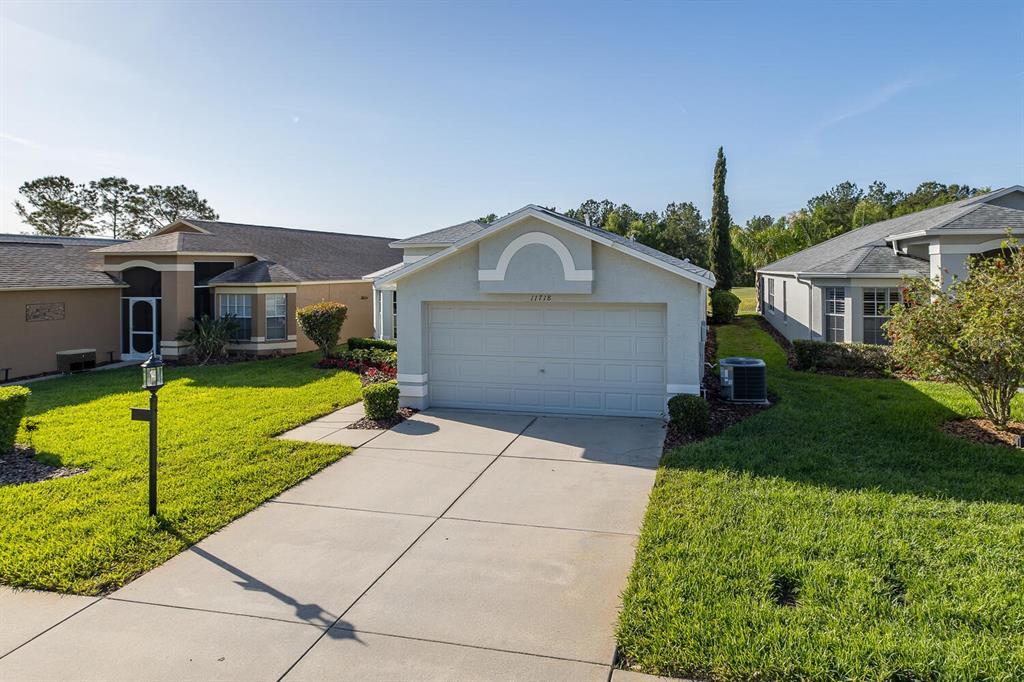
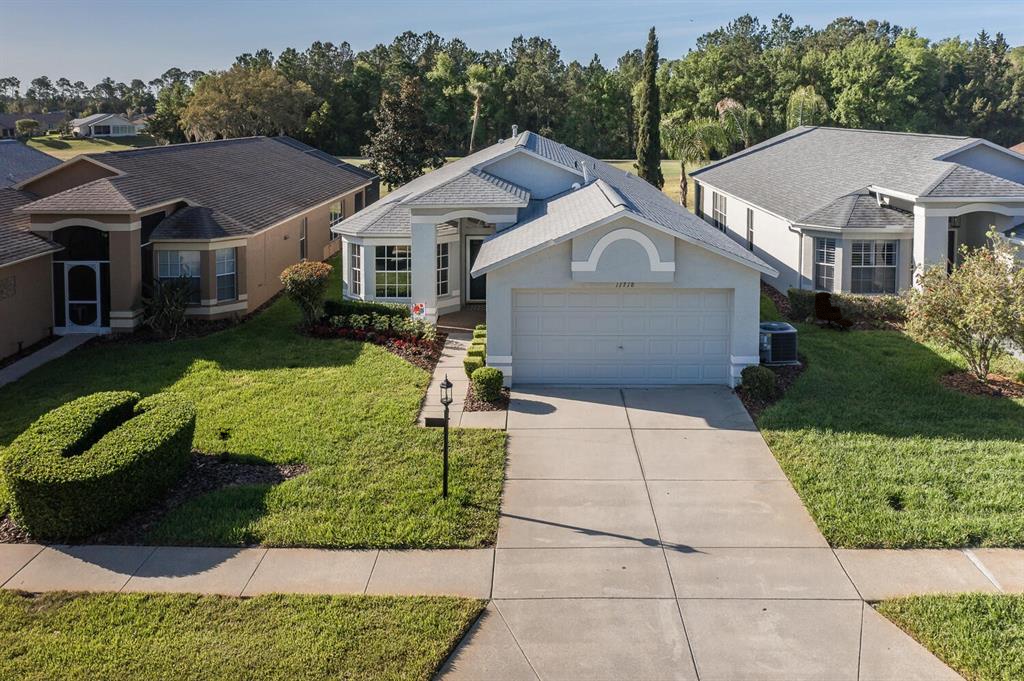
lounge chair: none [808,335,853,377] -> present [814,292,853,331]
storage bench: present [56,349,97,374] -> none [8,328,49,360]

